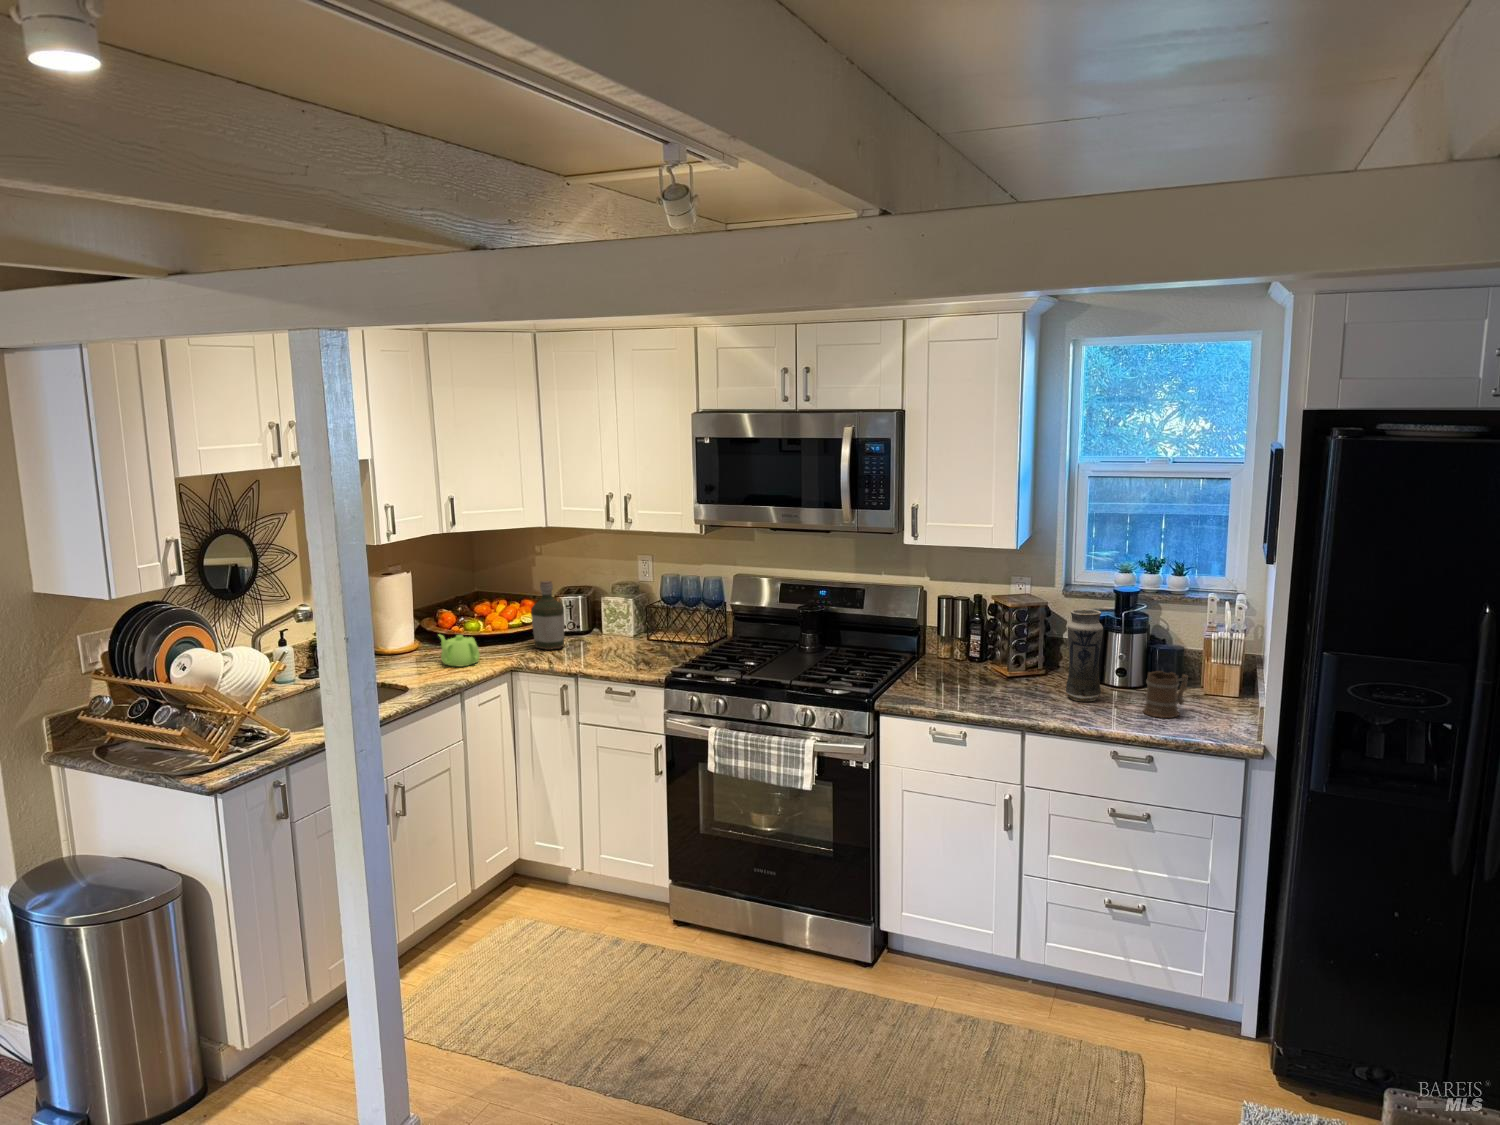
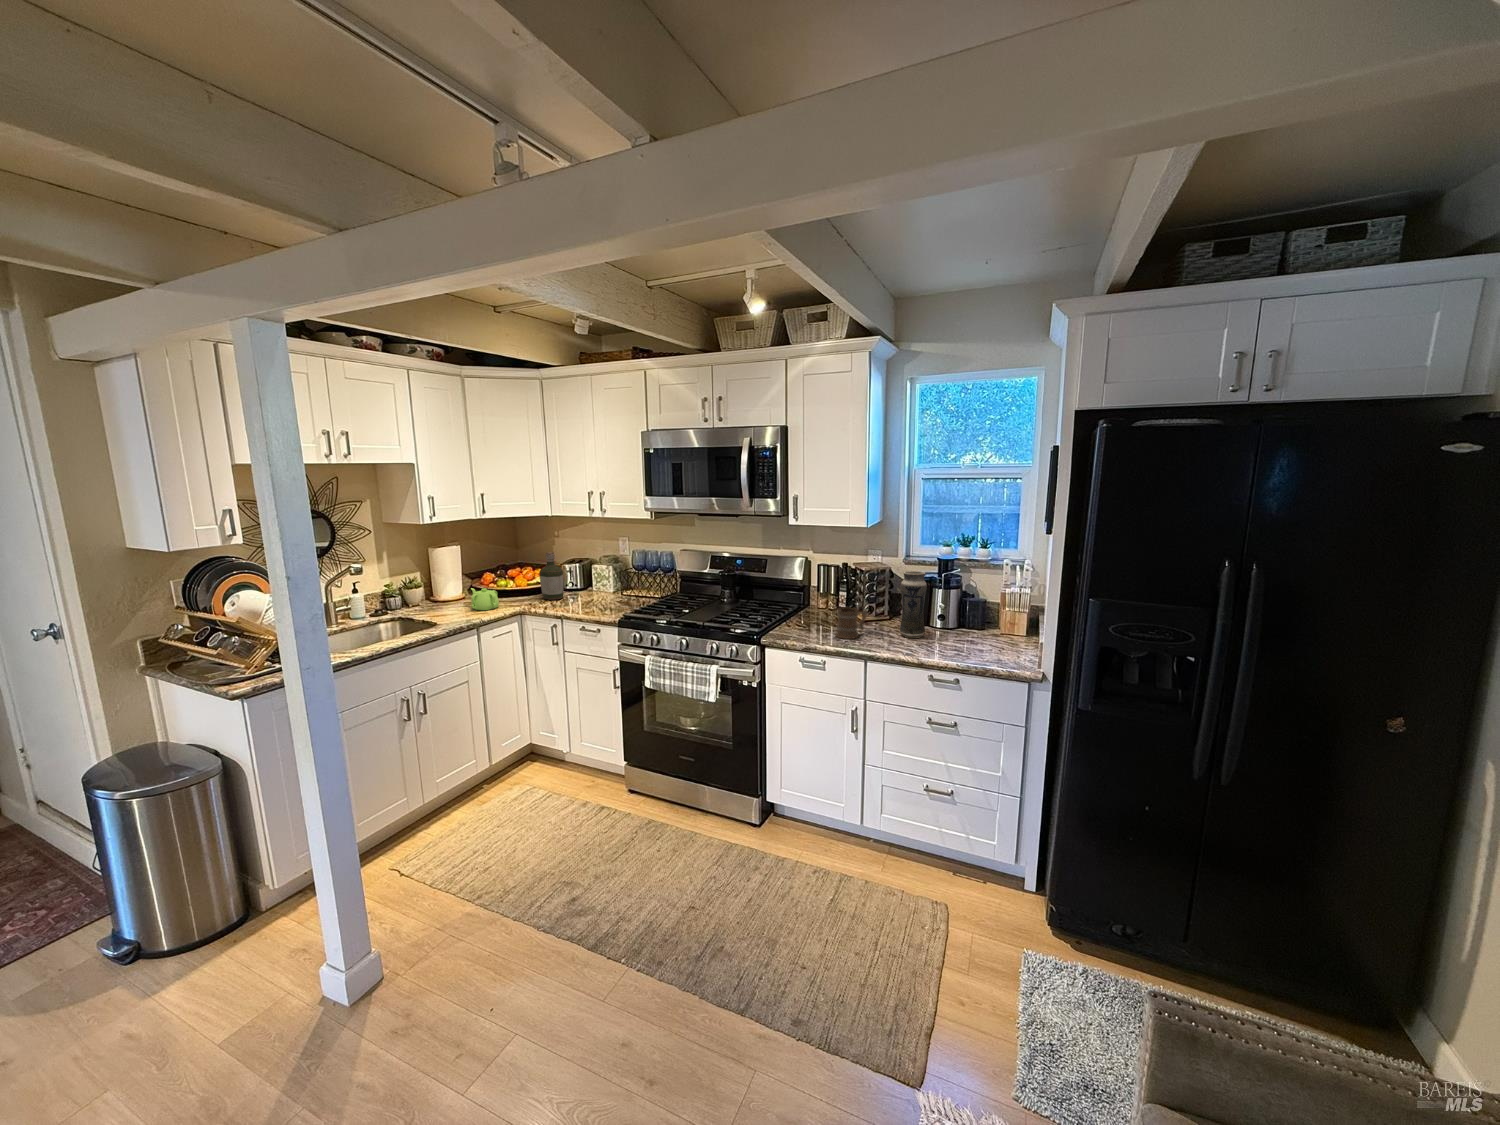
mug: present [1143,671,1188,718] -> present [836,607,867,639]

